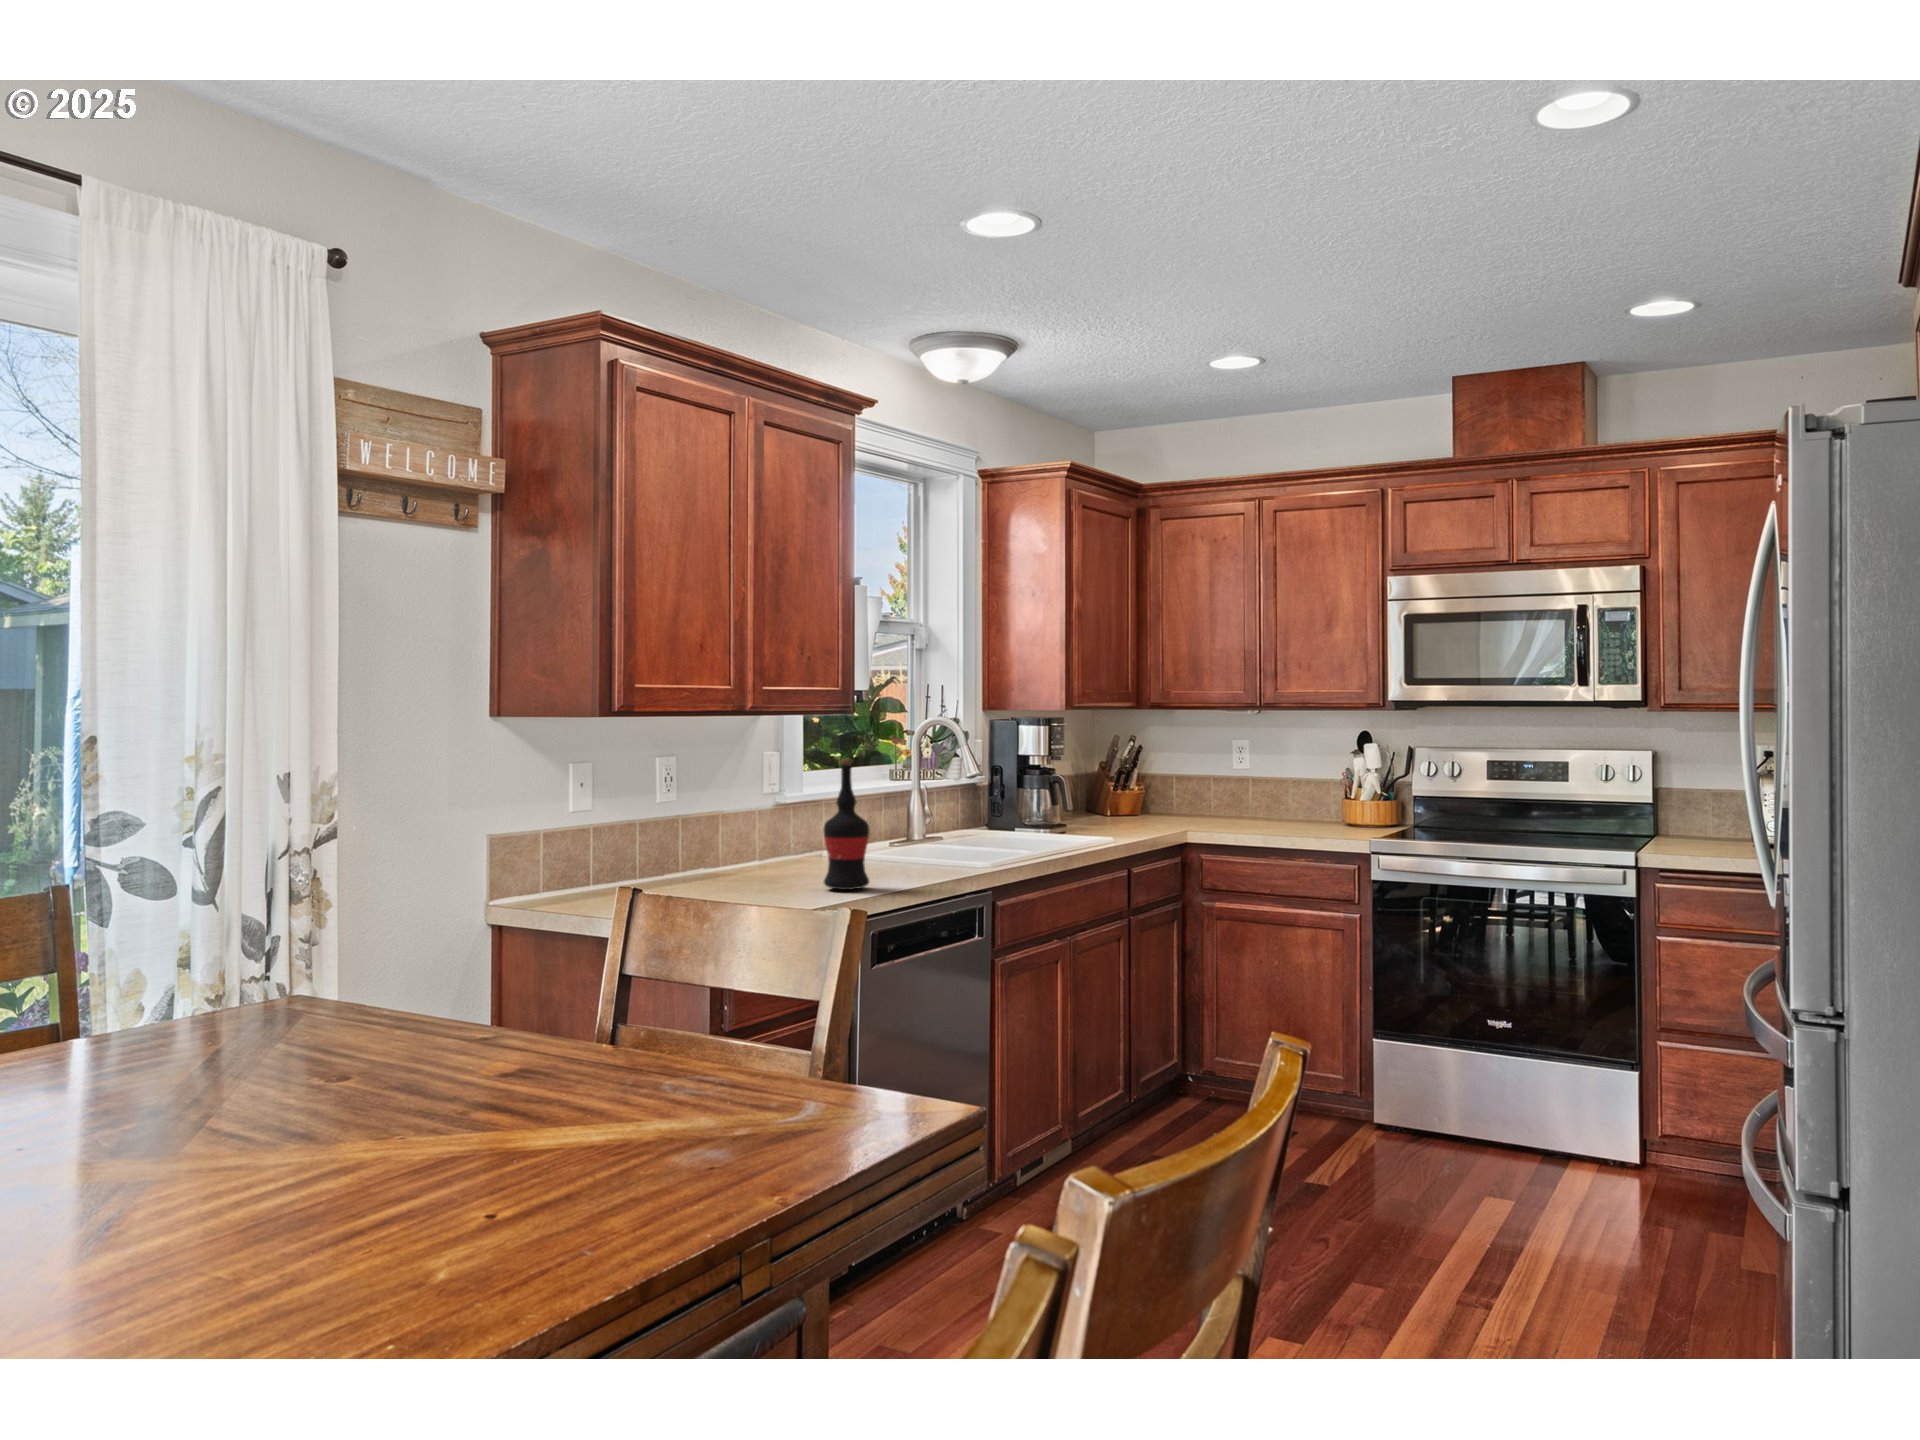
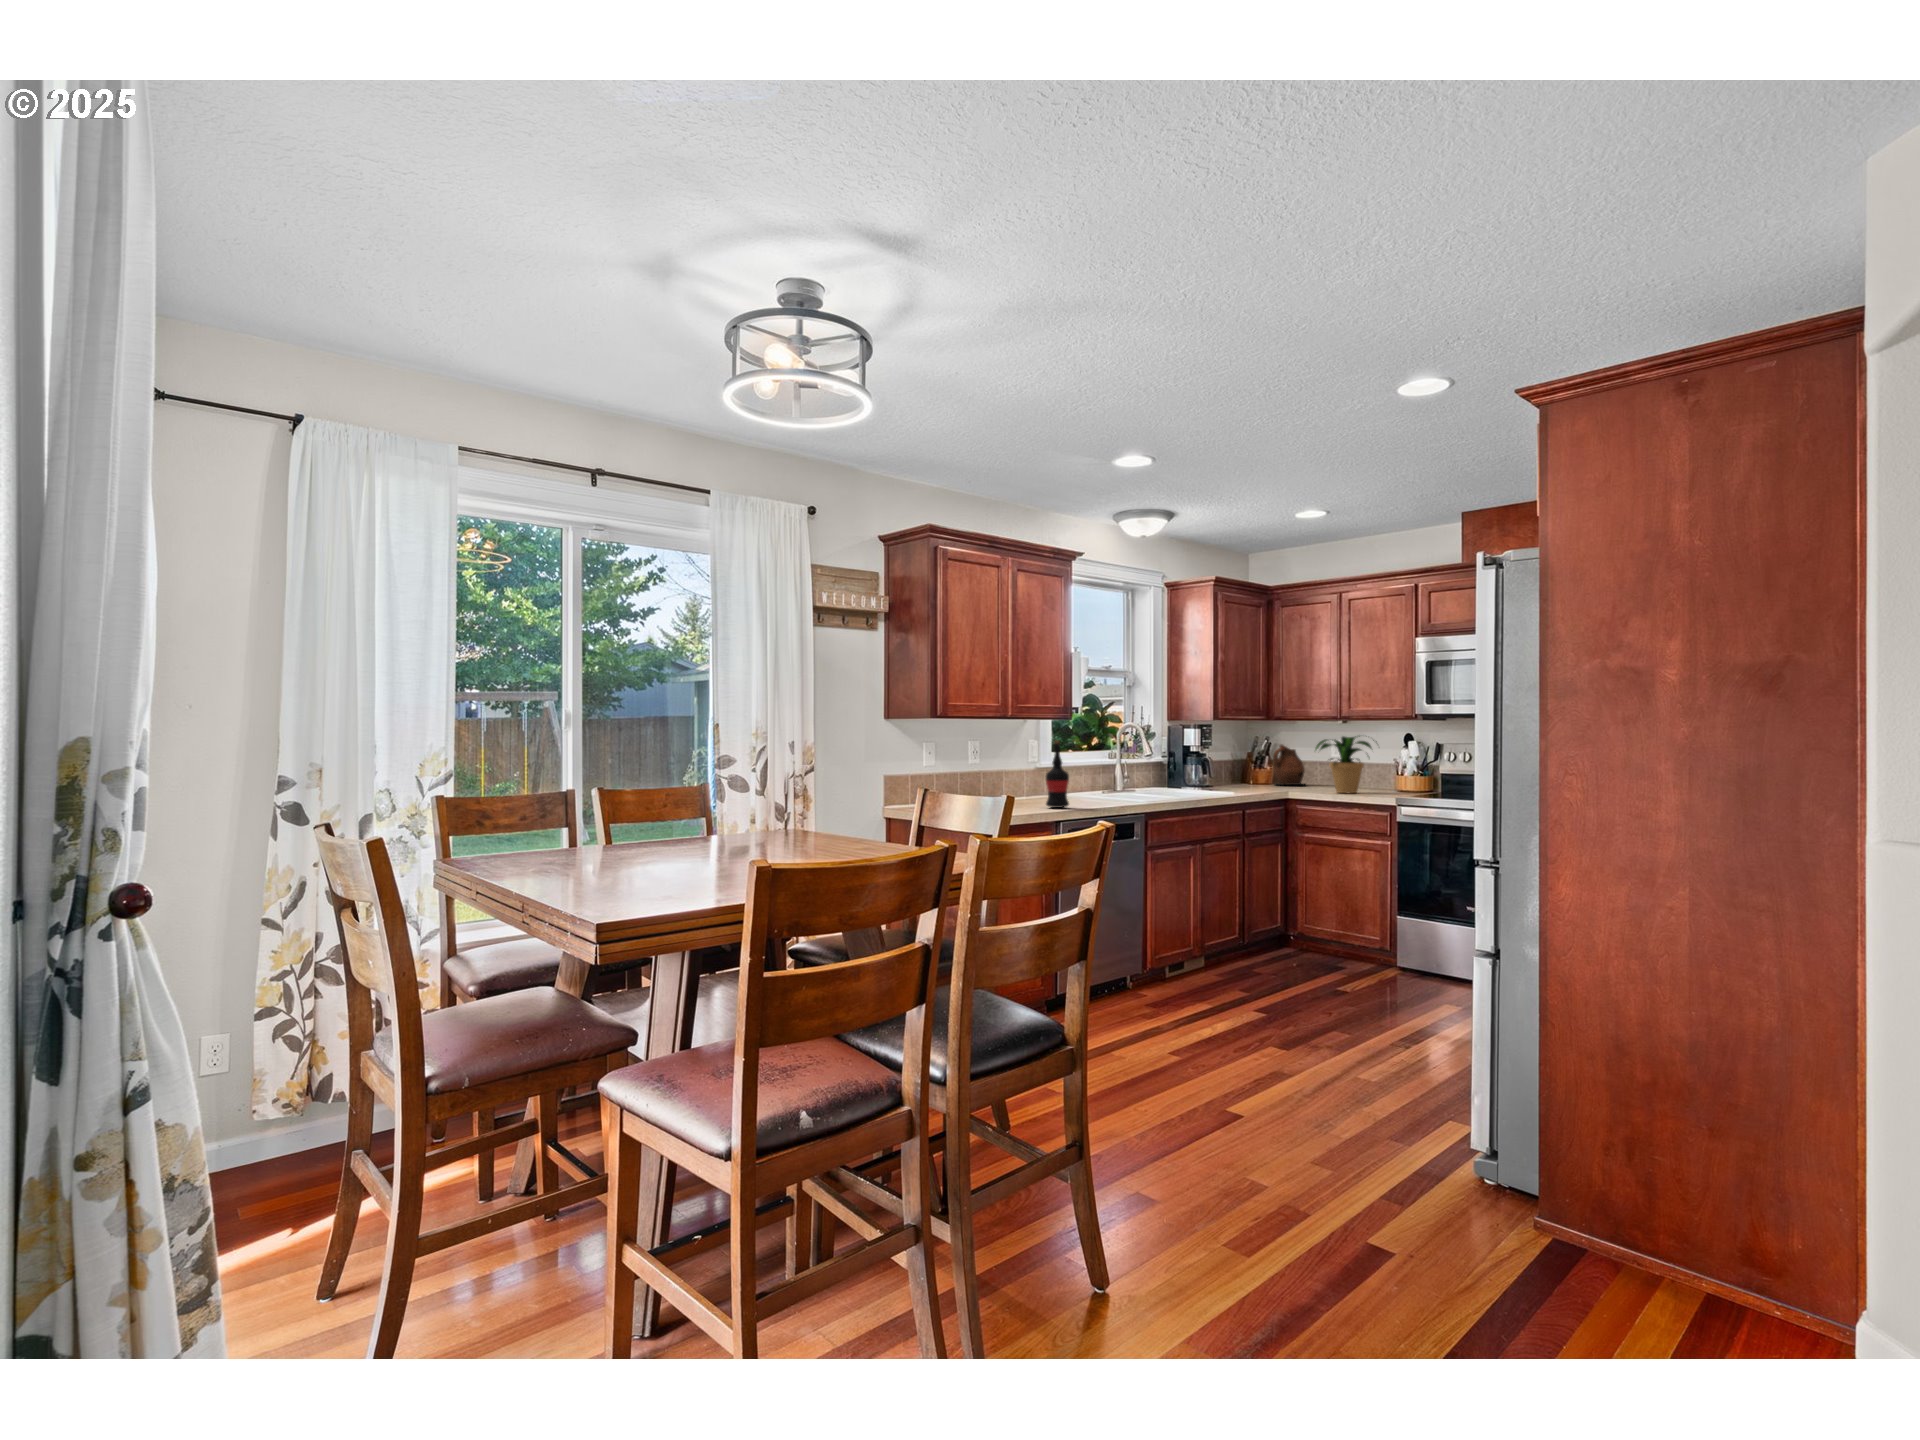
potted plant: none [1235,738,1335,835] -> present [1315,736,1377,793]
ceramic pitcher: none [1143,749,1202,818] -> present [1273,745,1305,785]

